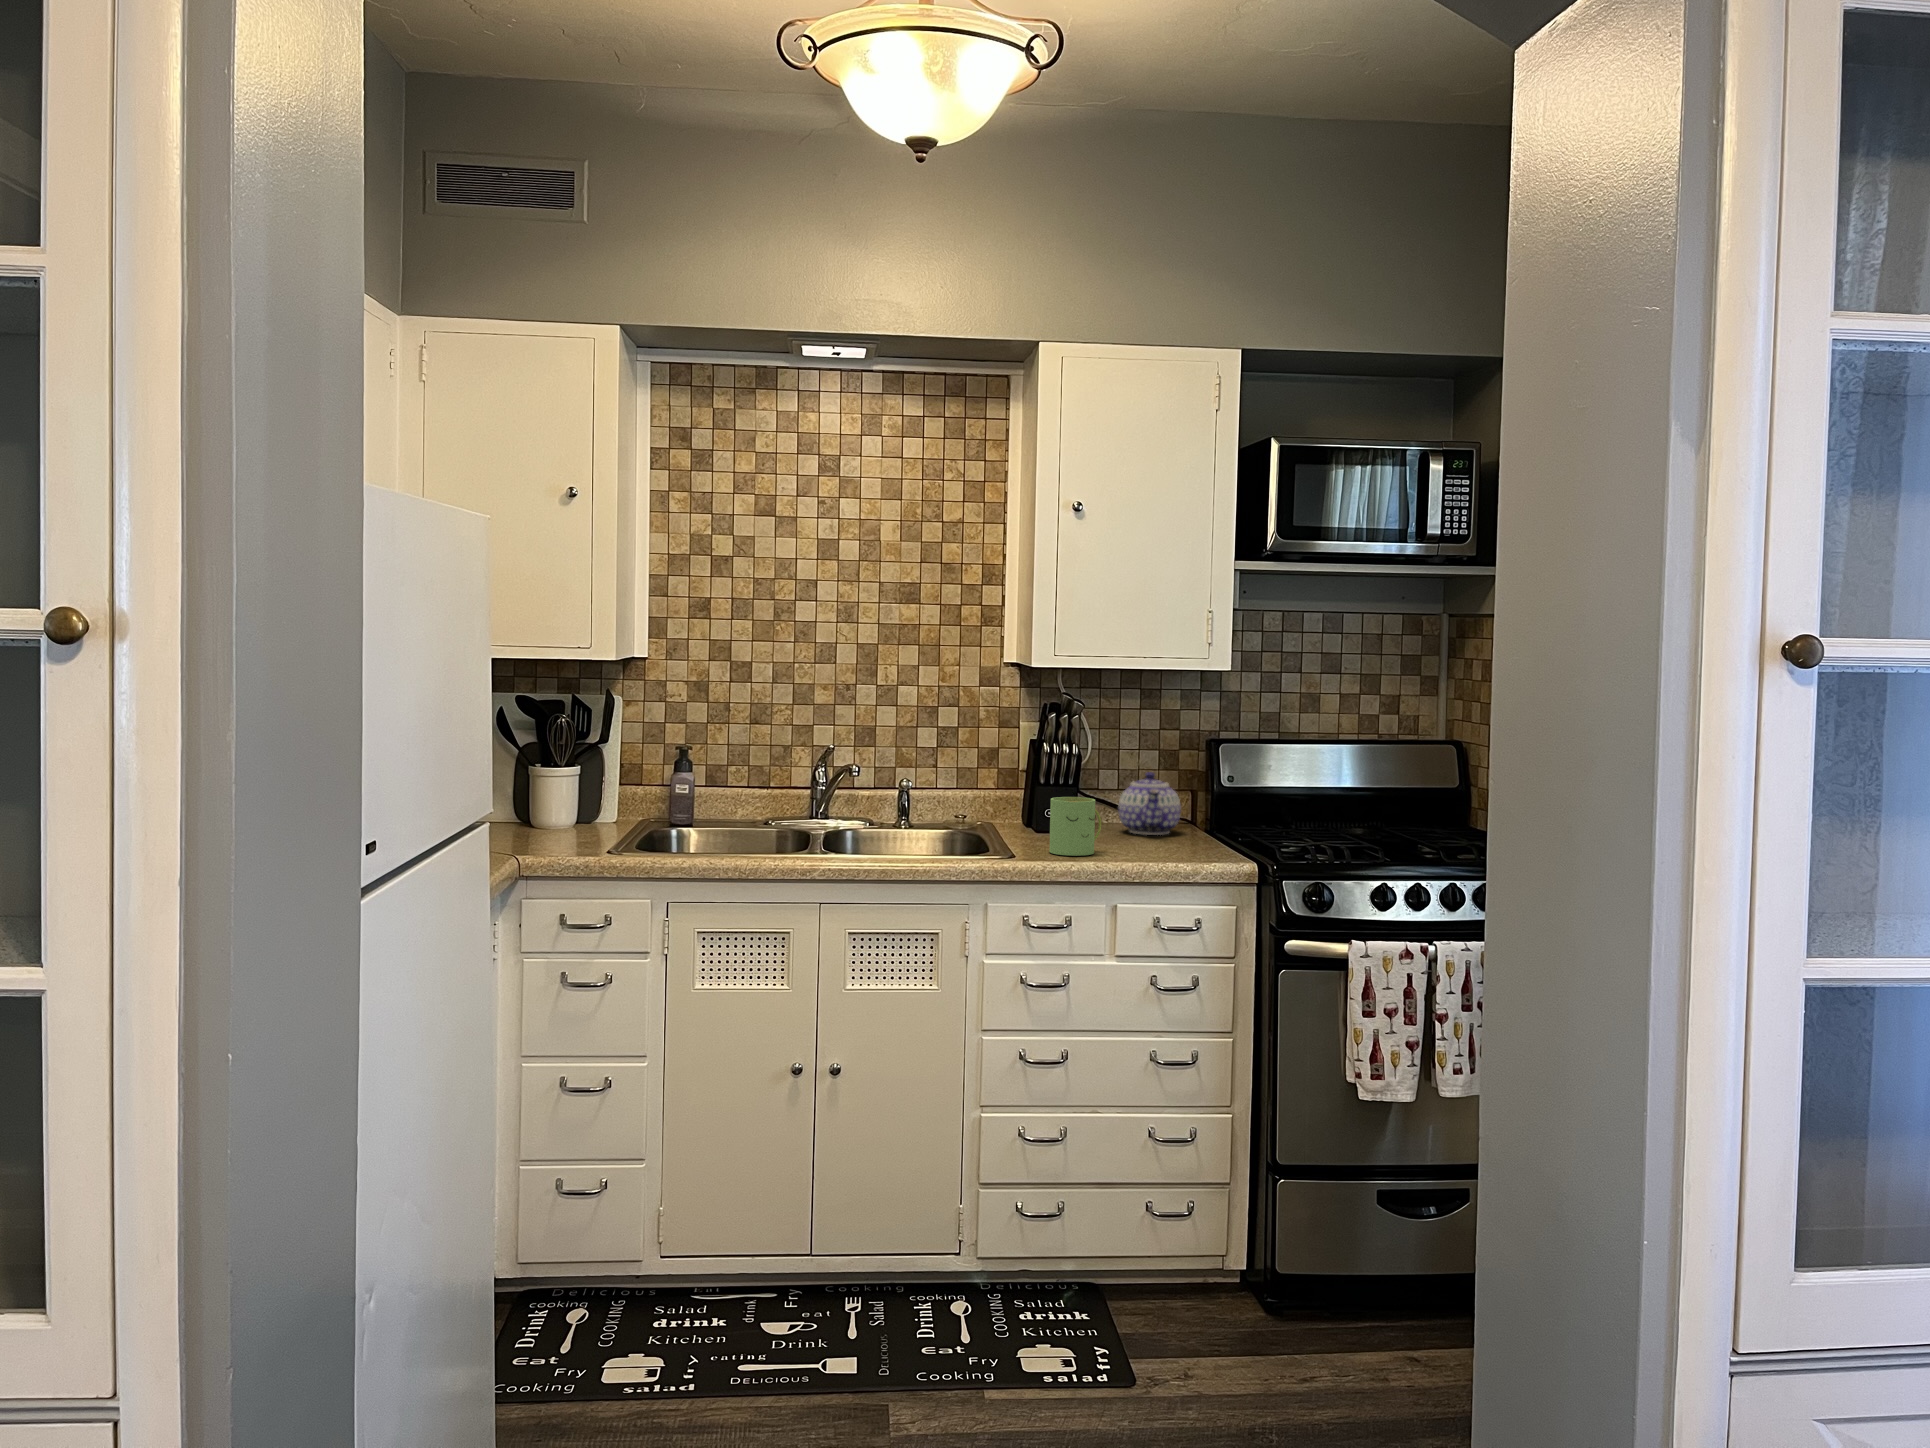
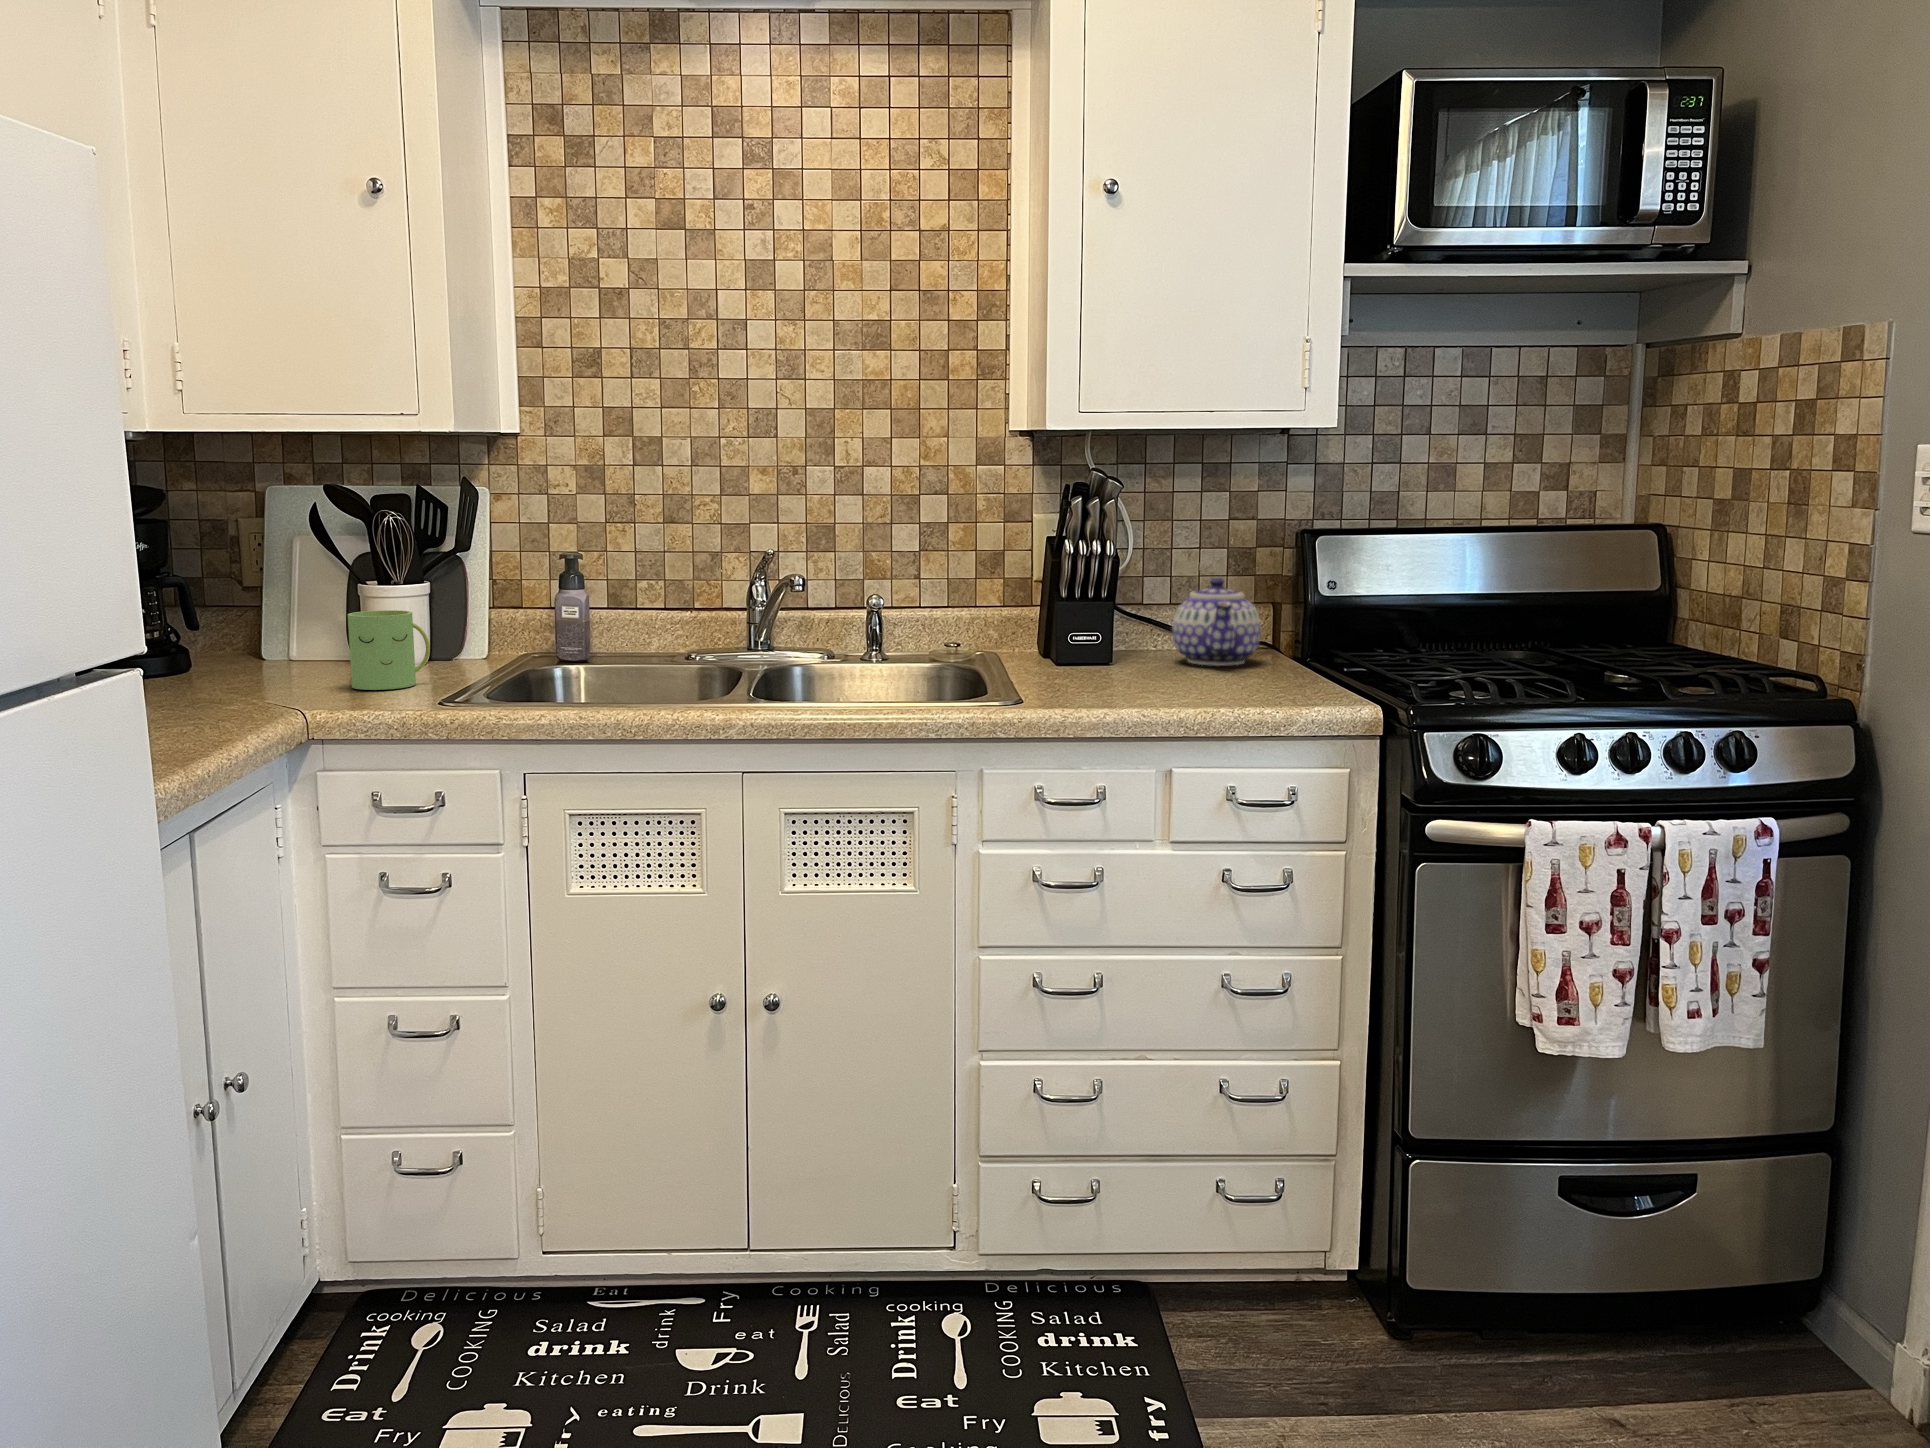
mug: present [1049,797,1101,856] -> present [348,610,430,690]

